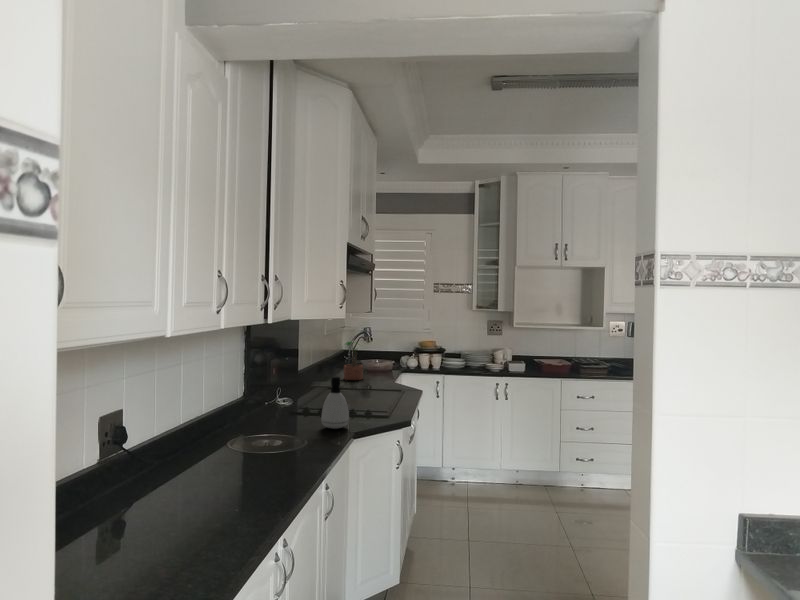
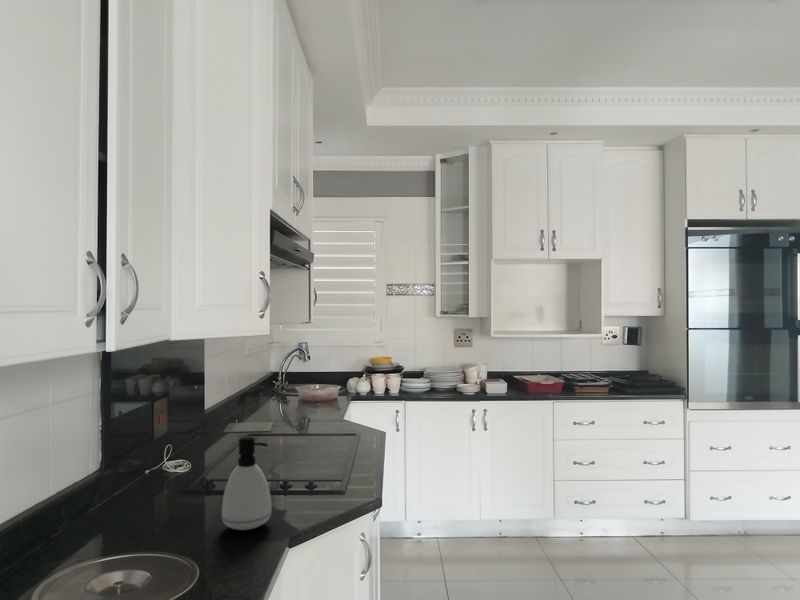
potted plant: present [344,342,363,380] -> none [269,364,298,419]

